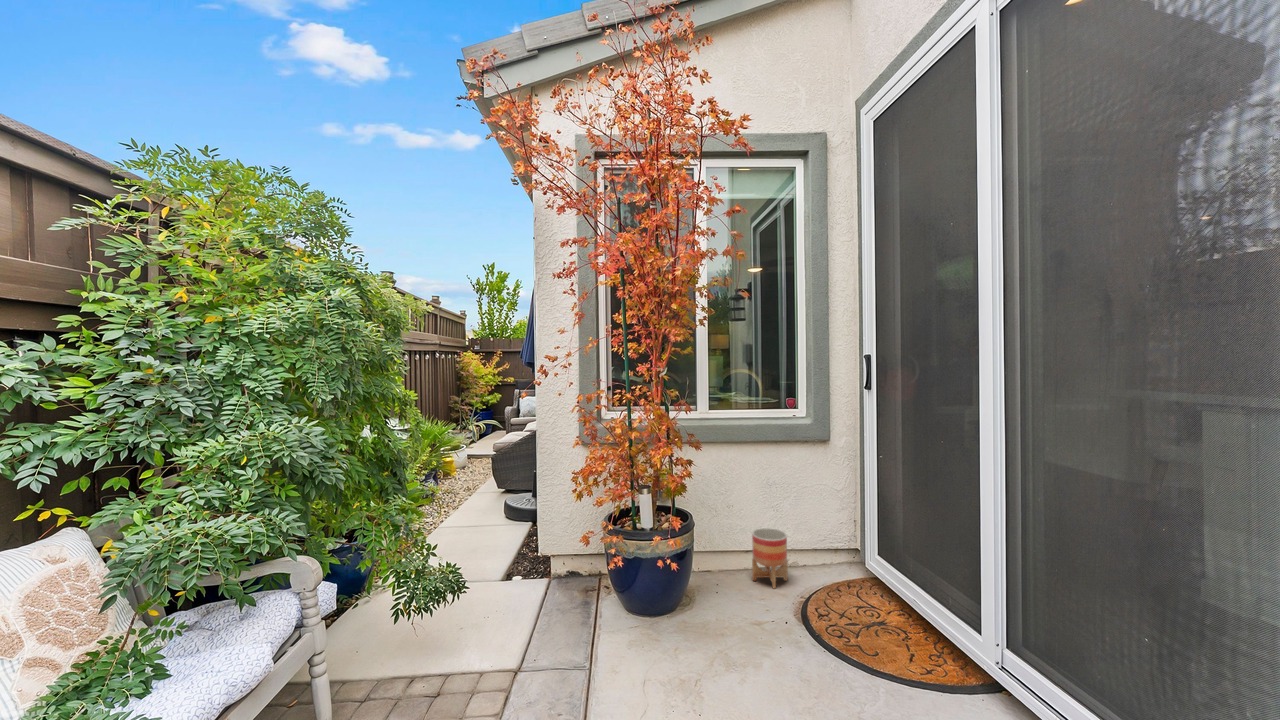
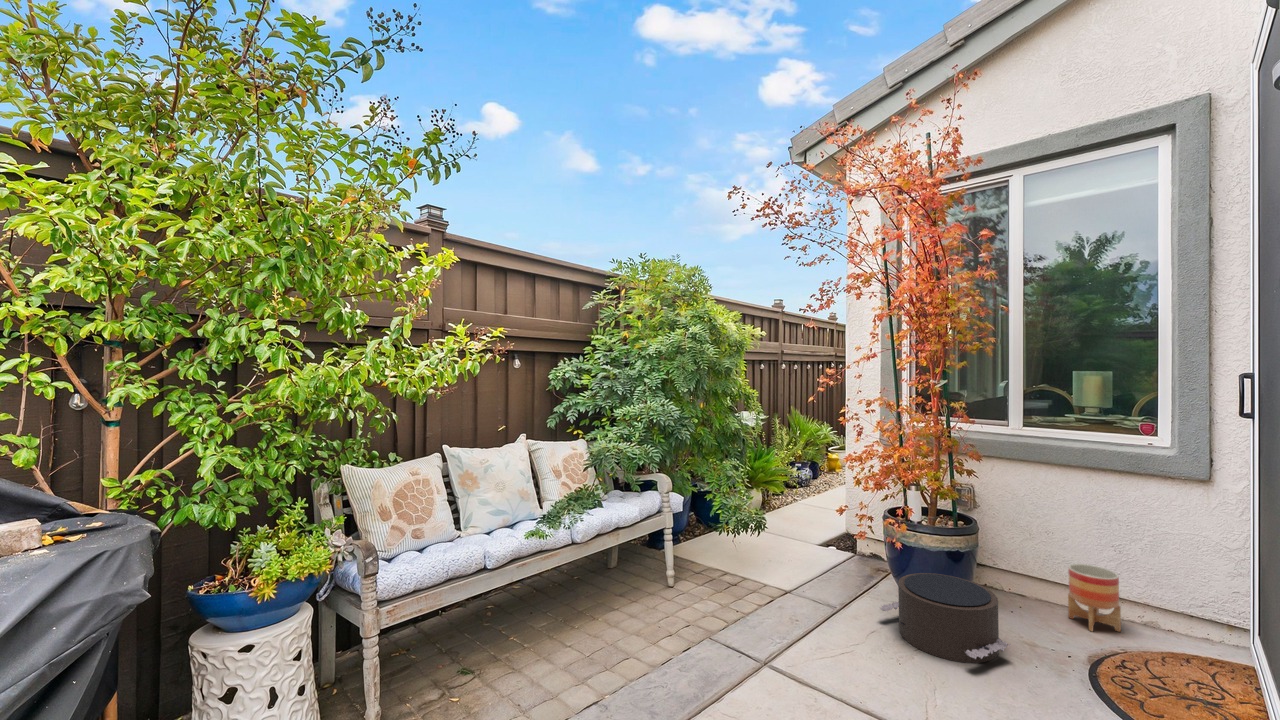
pouf: none [638,579,765,685] -> present [880,573,1011,663]

